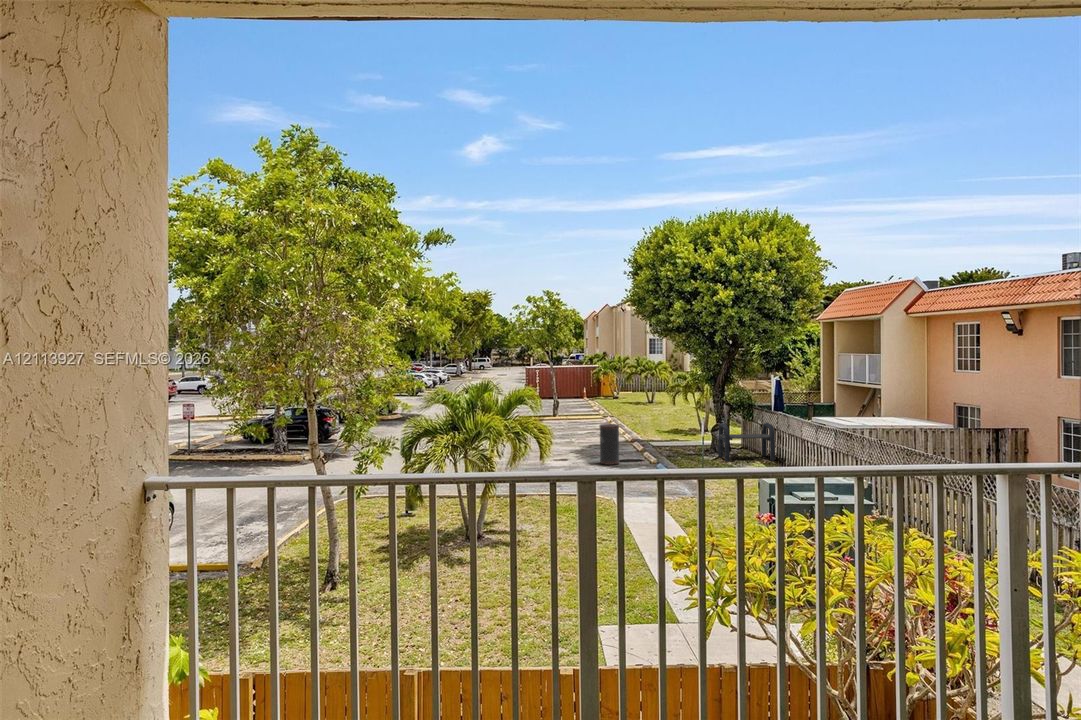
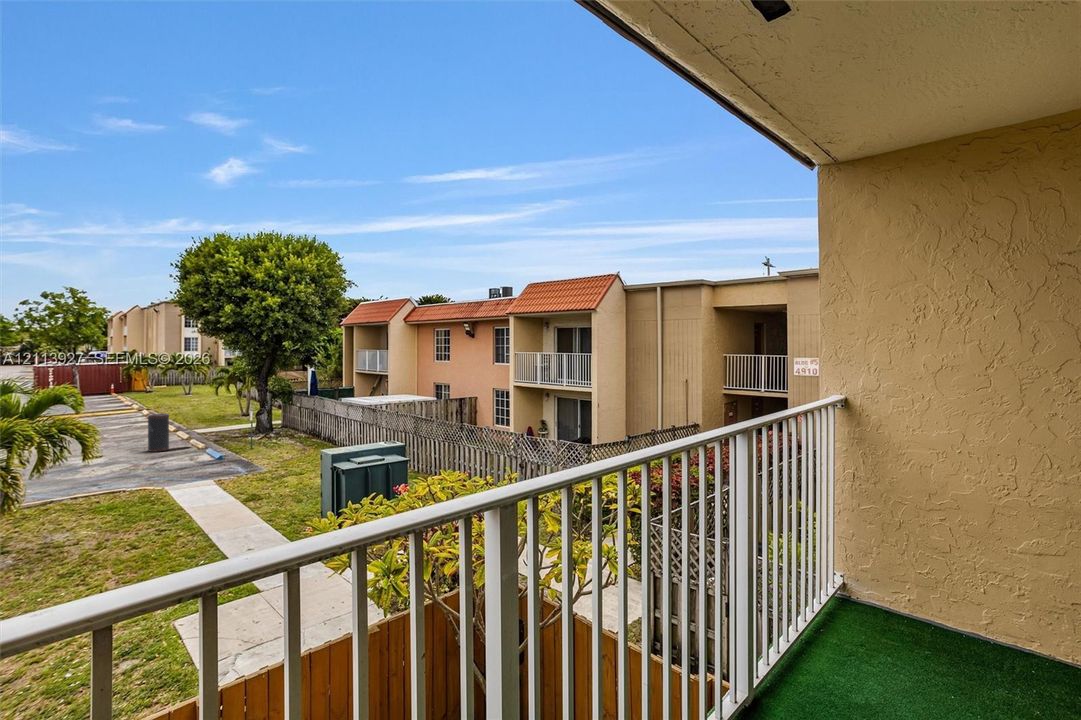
bench: present [719,423,775,461] -> none [266,405,313,439]

